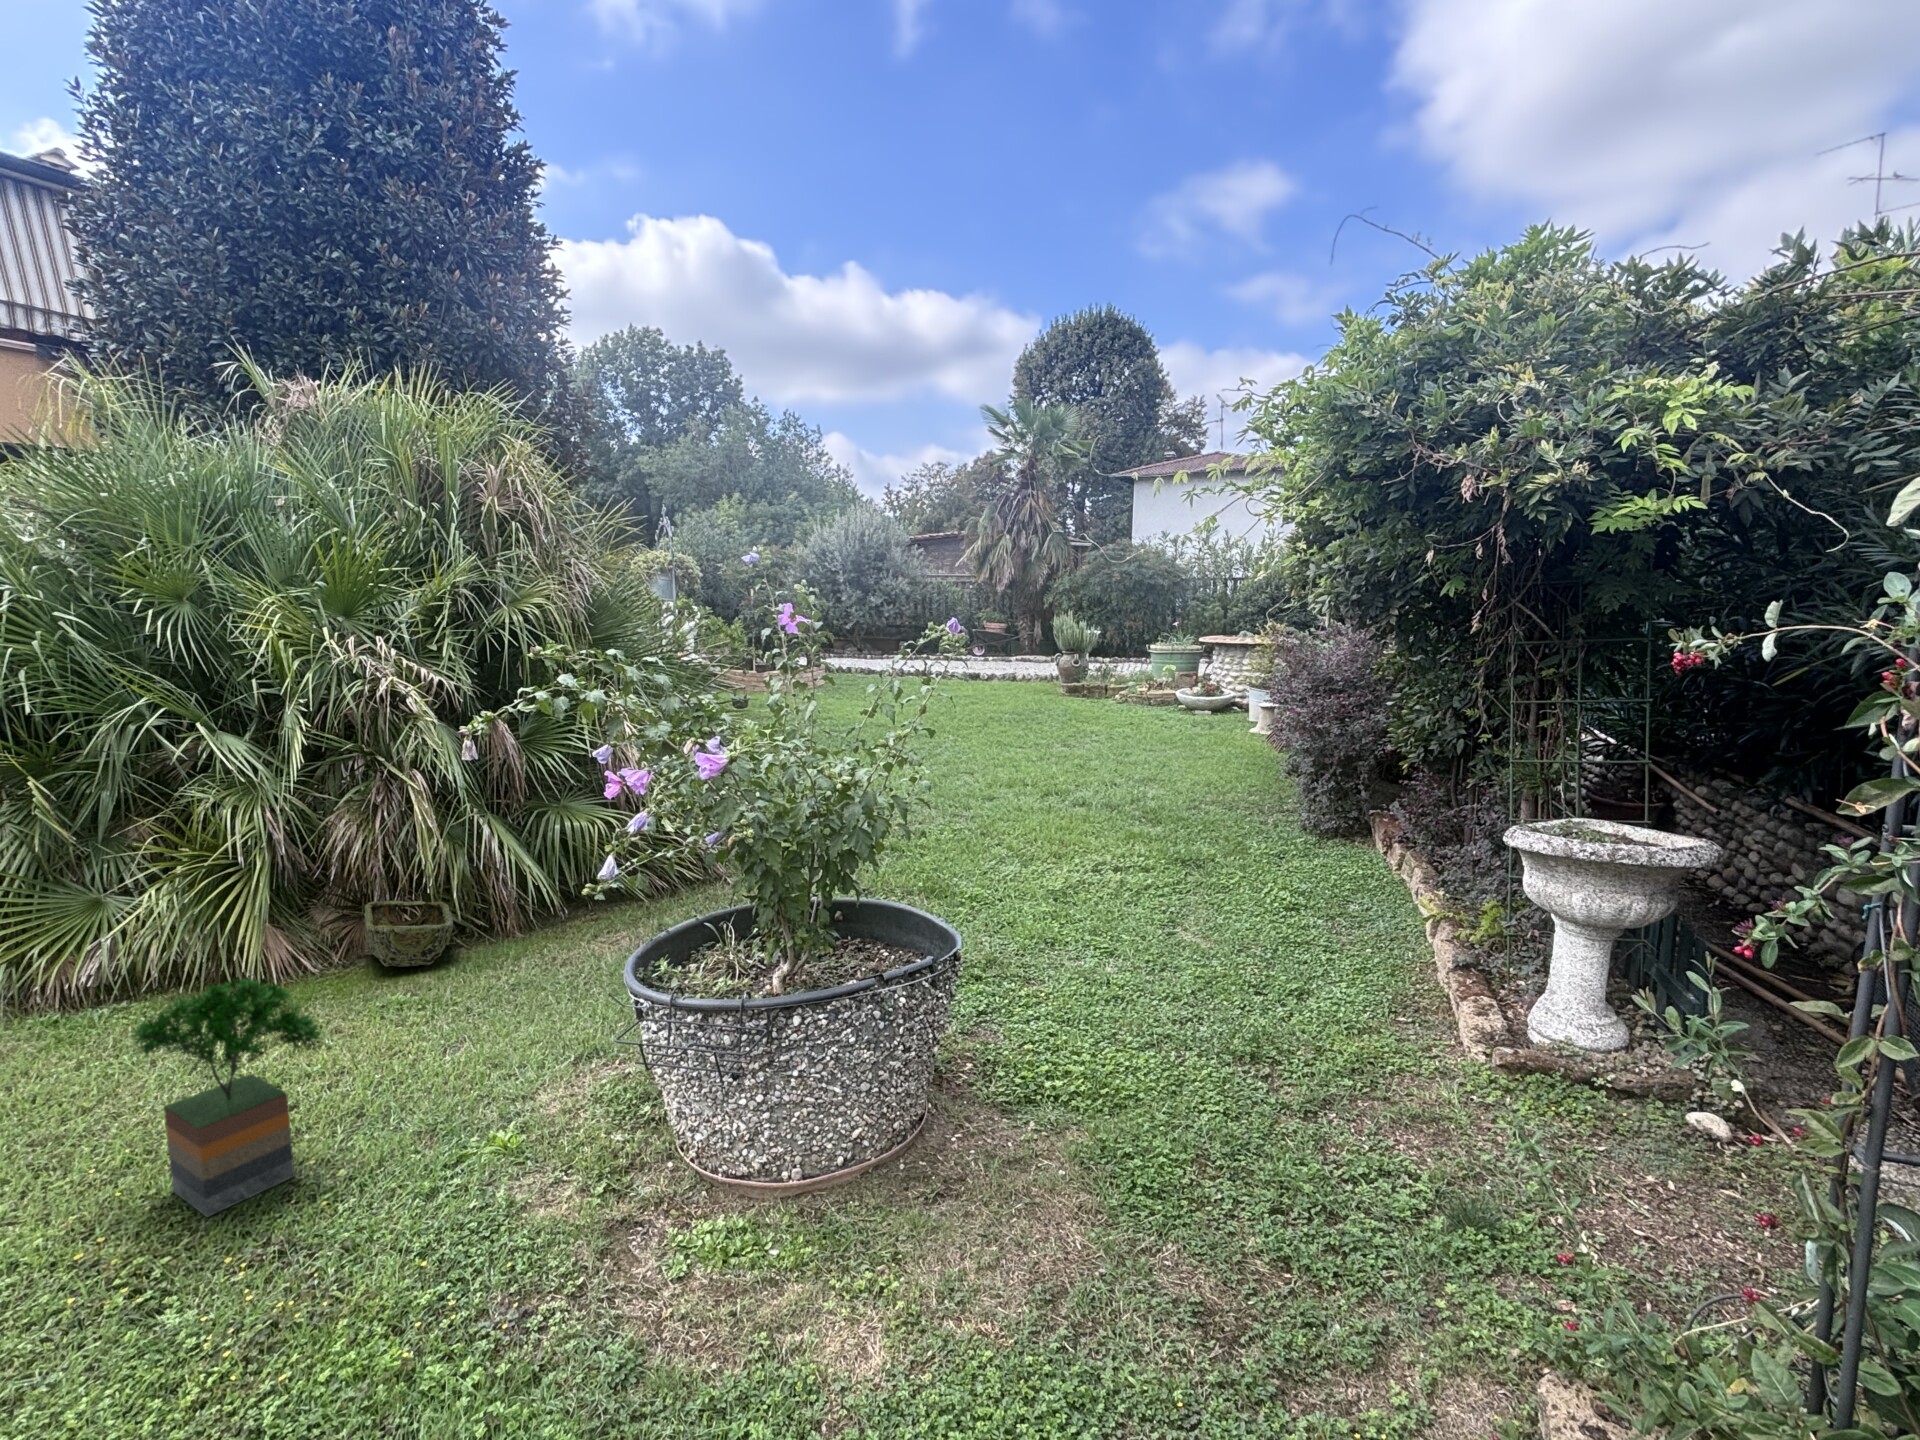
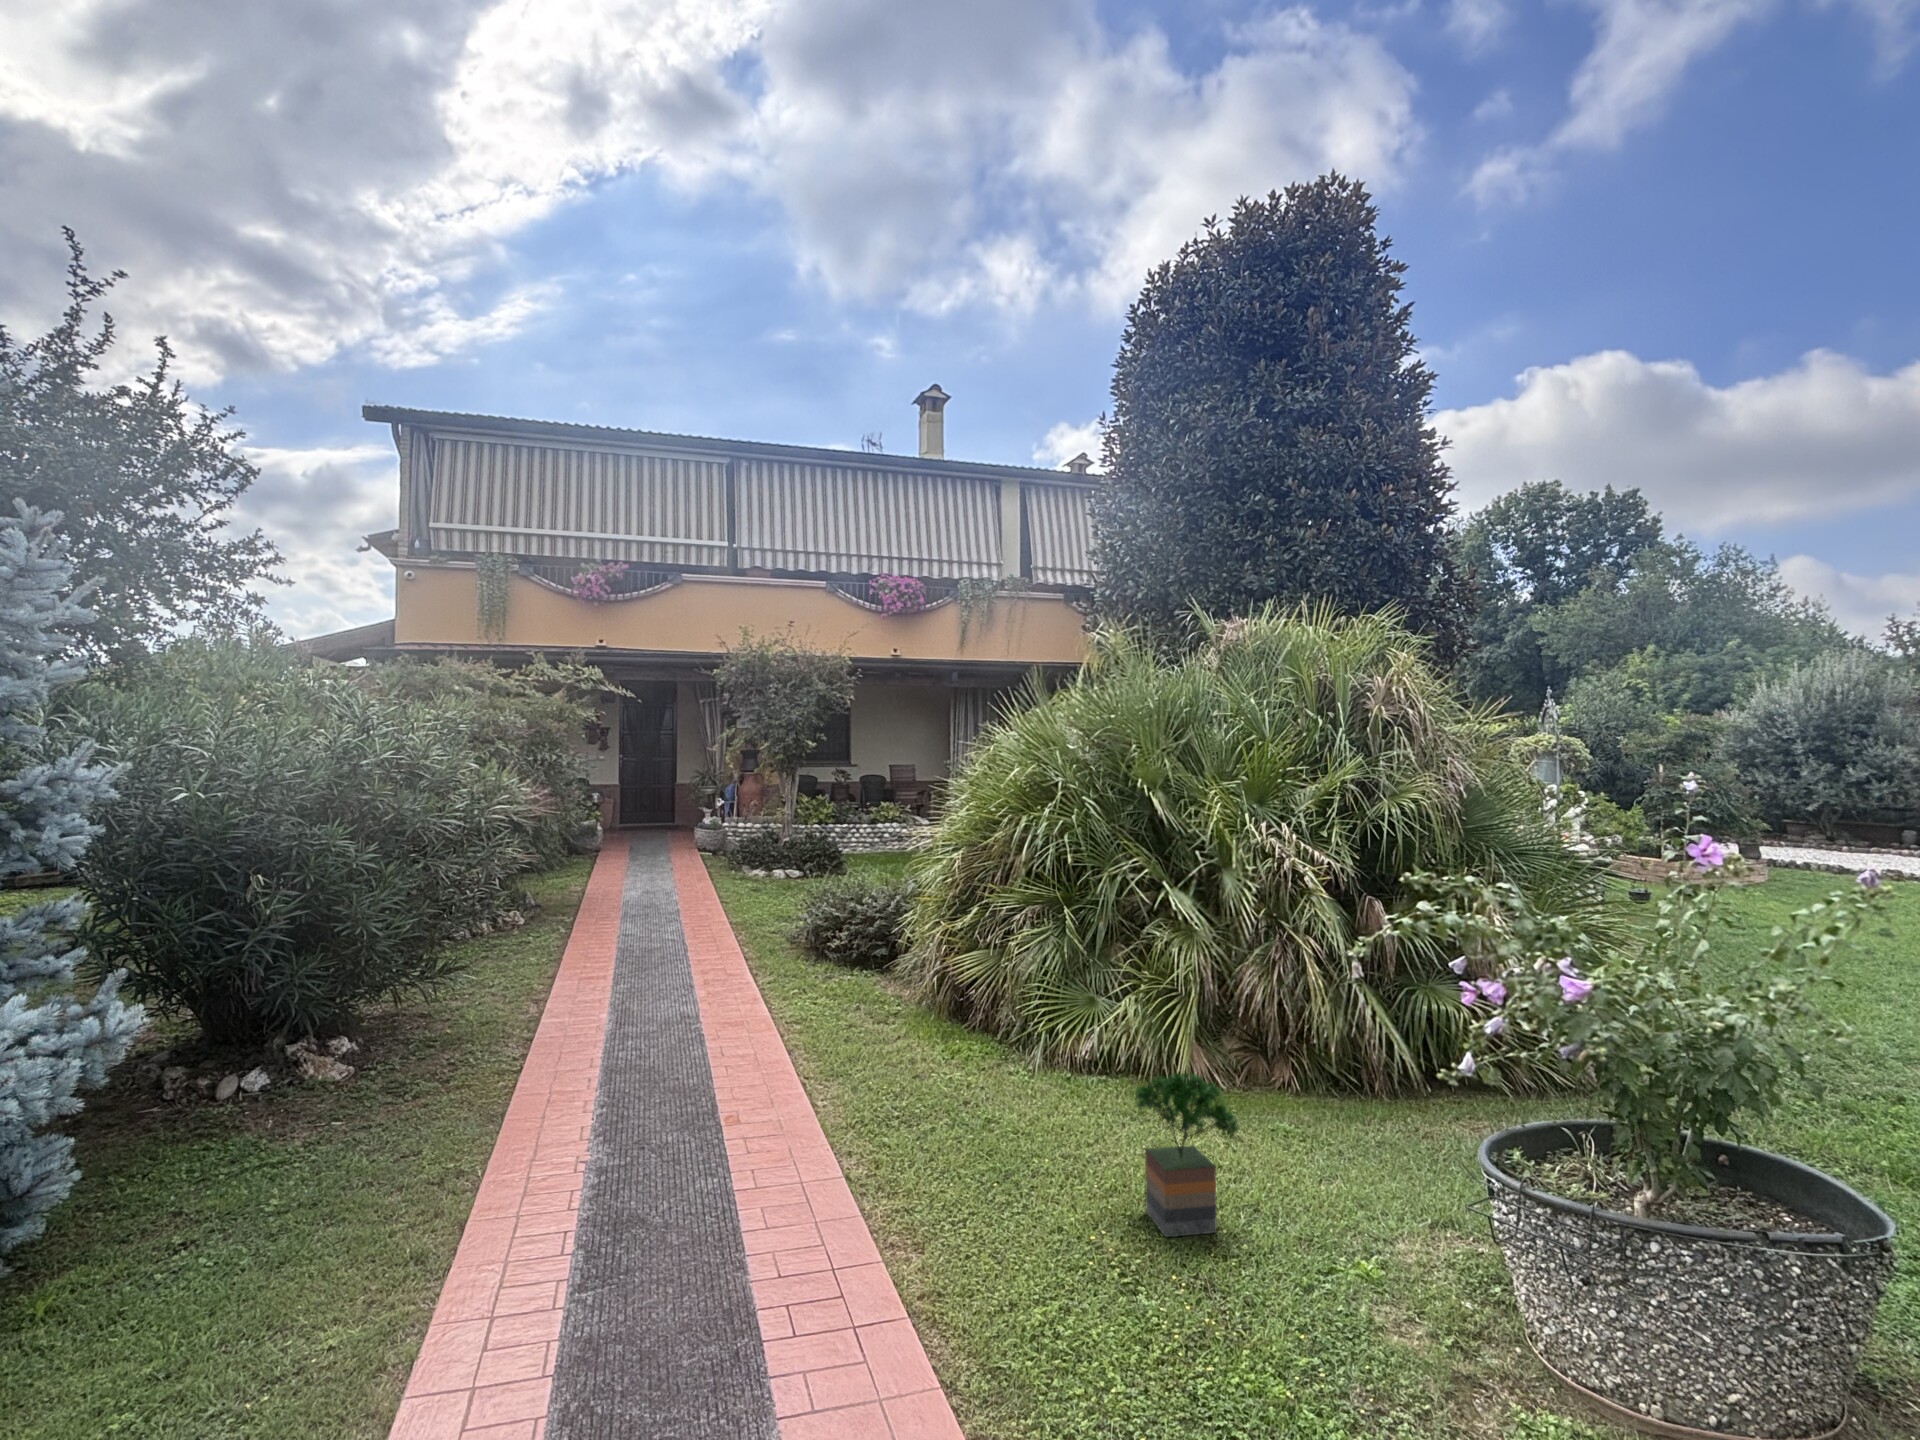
woven basket: present [364,901,453,967] -> none [1263,1041,1331,1106]

